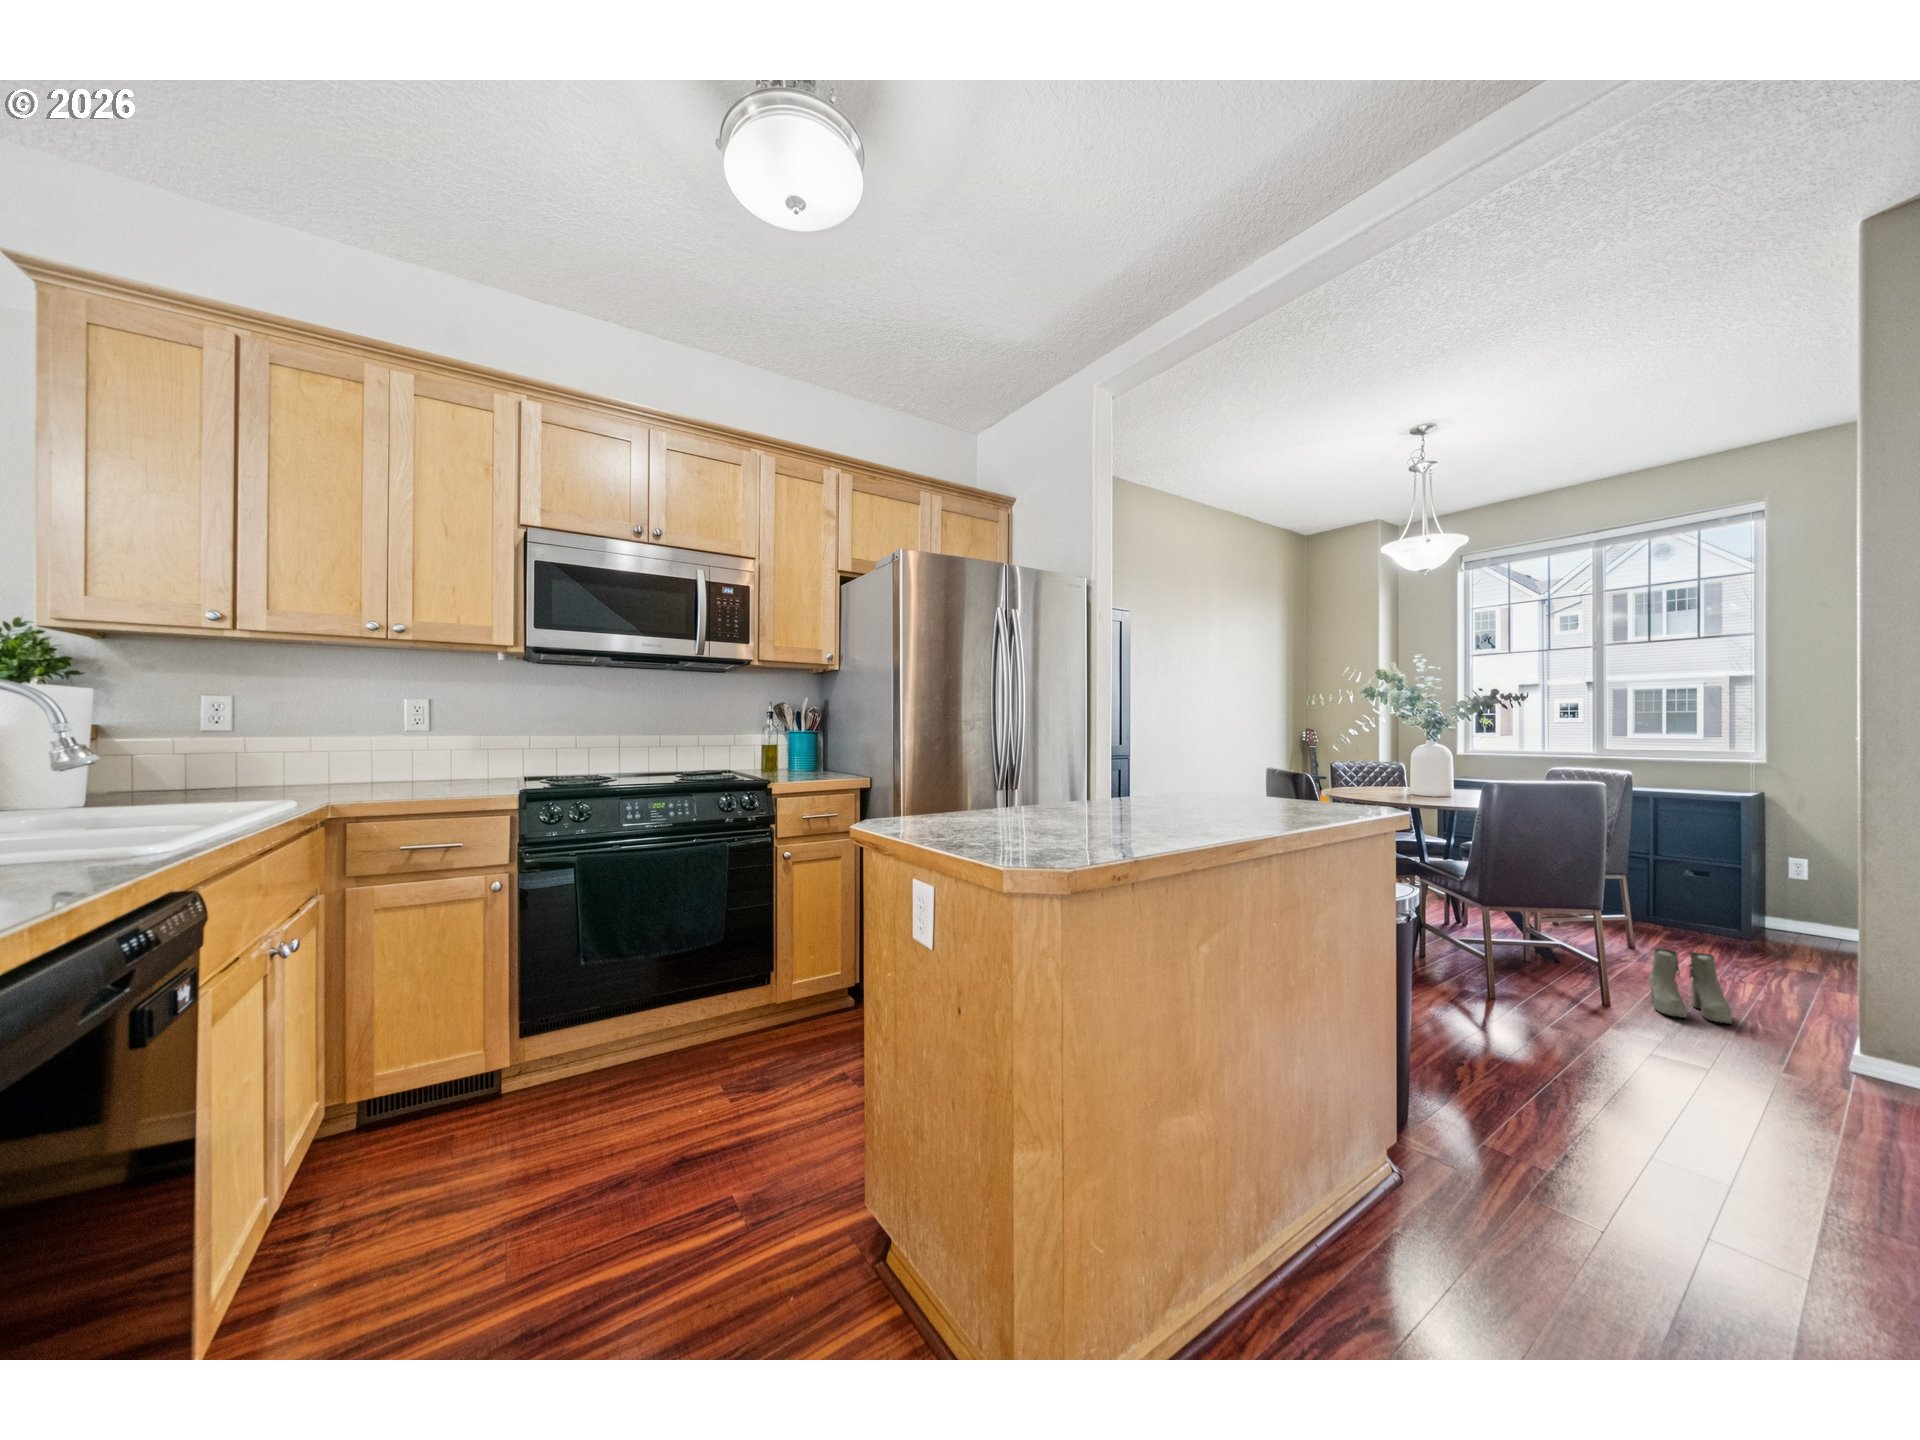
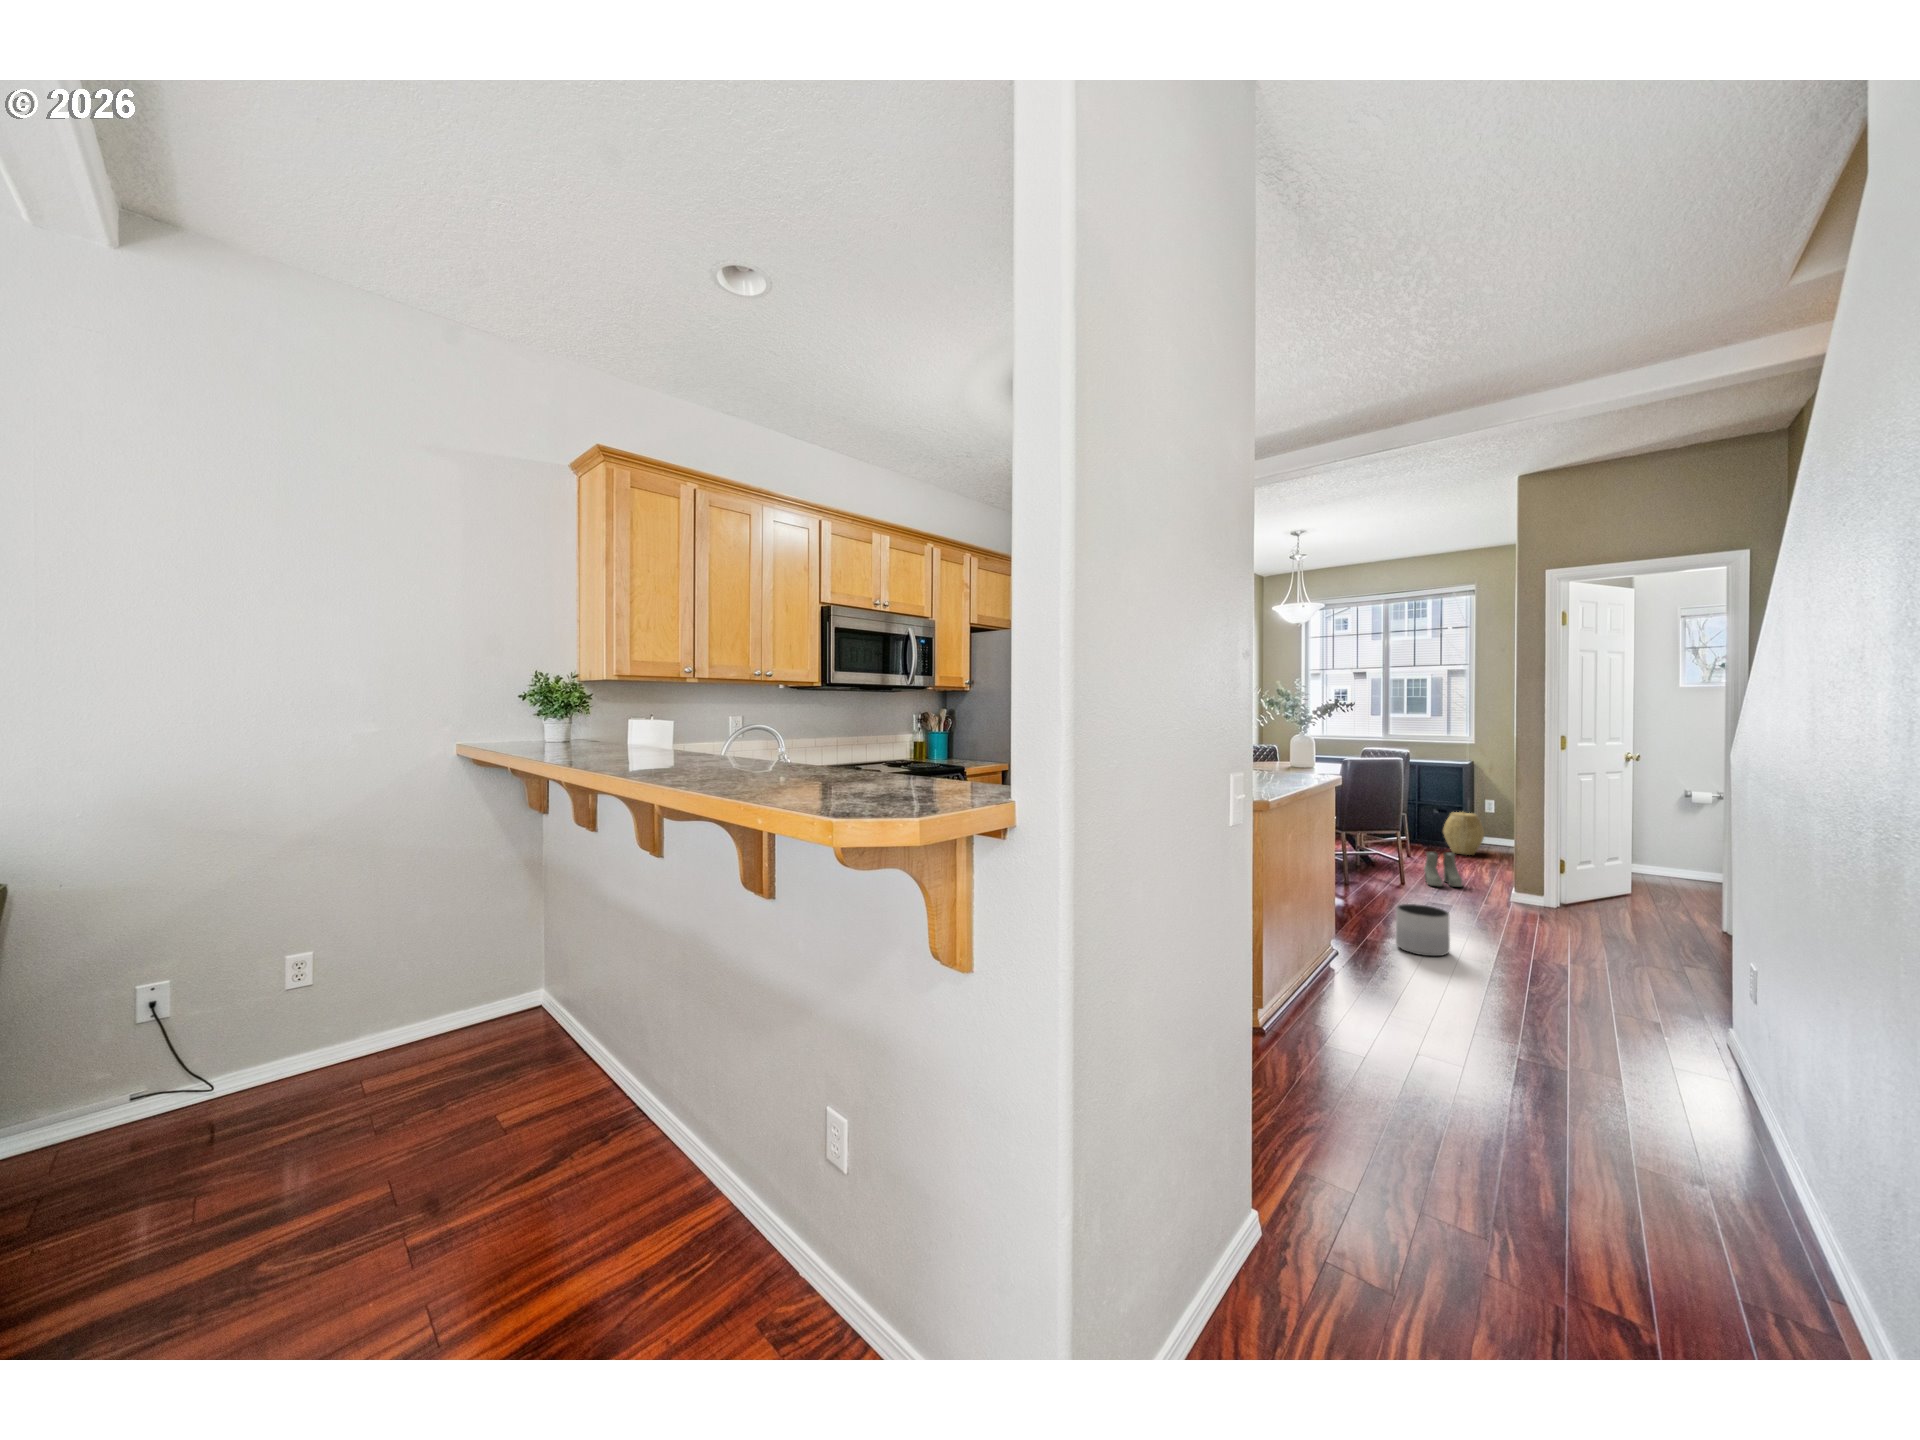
woven basket: none [1701,877,1786,952] -> present [1443,812,1484,855]
planter: none [1538,1083,1673,1226] -> present [1396,904,1450,956]

